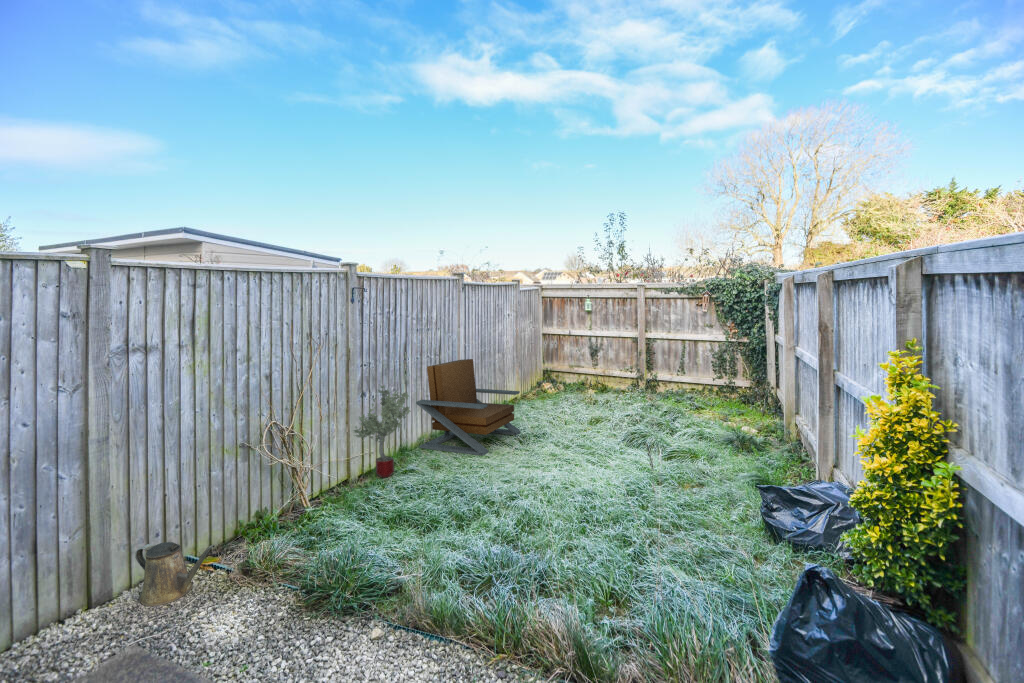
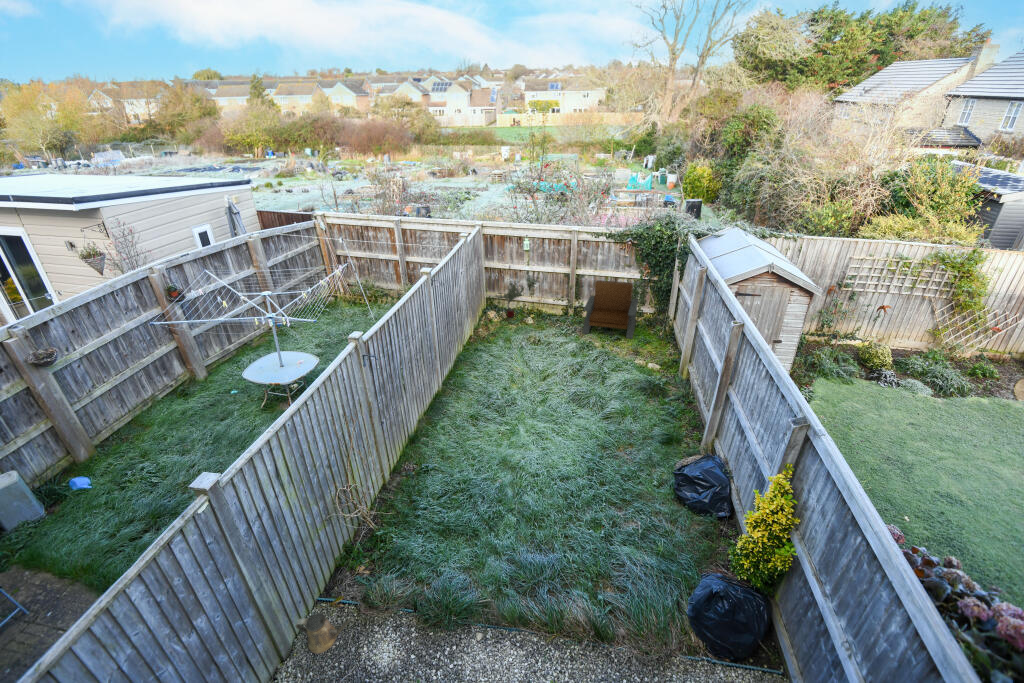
lounge chair: present [416,359,520,456] -> present [582,280,638,339]
potted tree: present [354,385,410,477] -> present [496,281,524,317]

